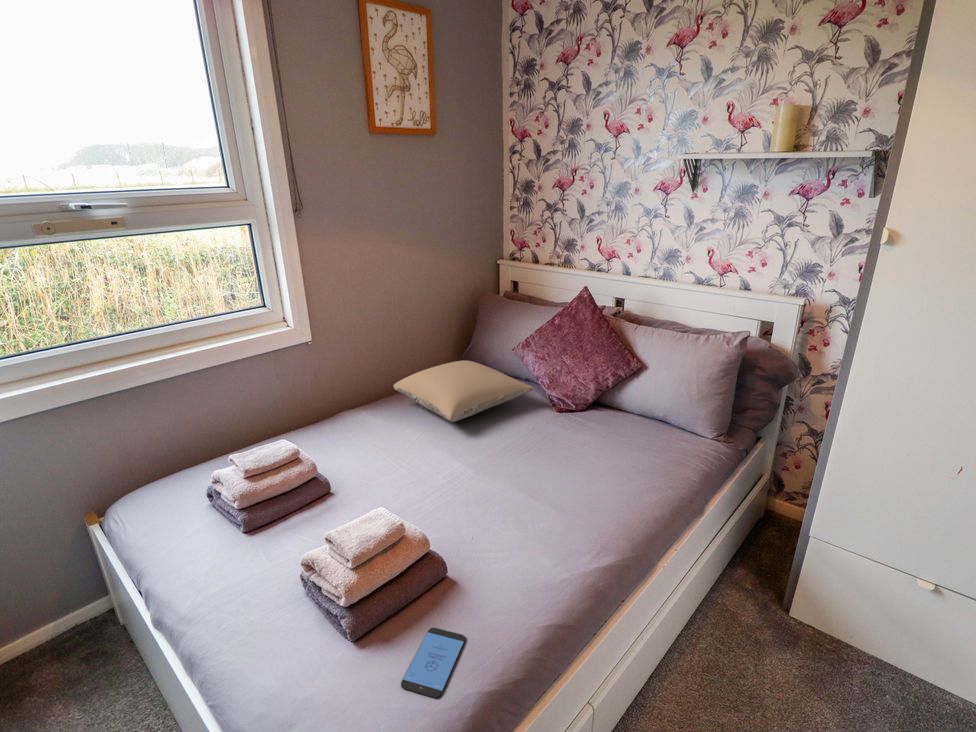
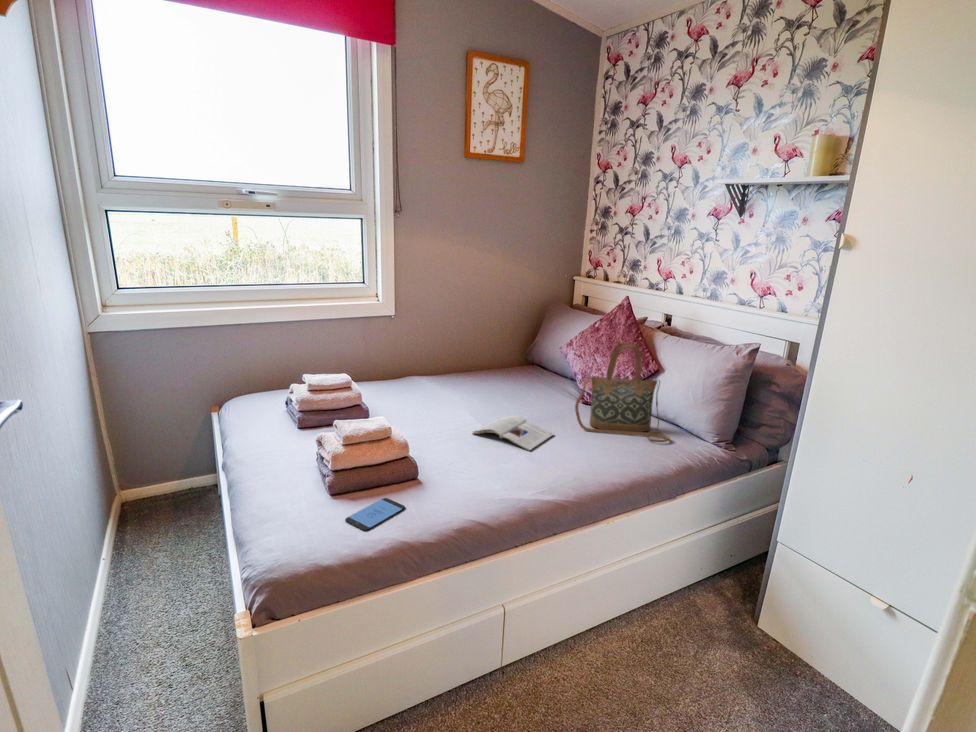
handbag: none [573,351,678,455] -> present [575,343,670,442]
pillow: present [394,360,533,422] -> none [450,349,563,392]
magazine: none [471,452,561,500] -> present [472,416,554,451]

